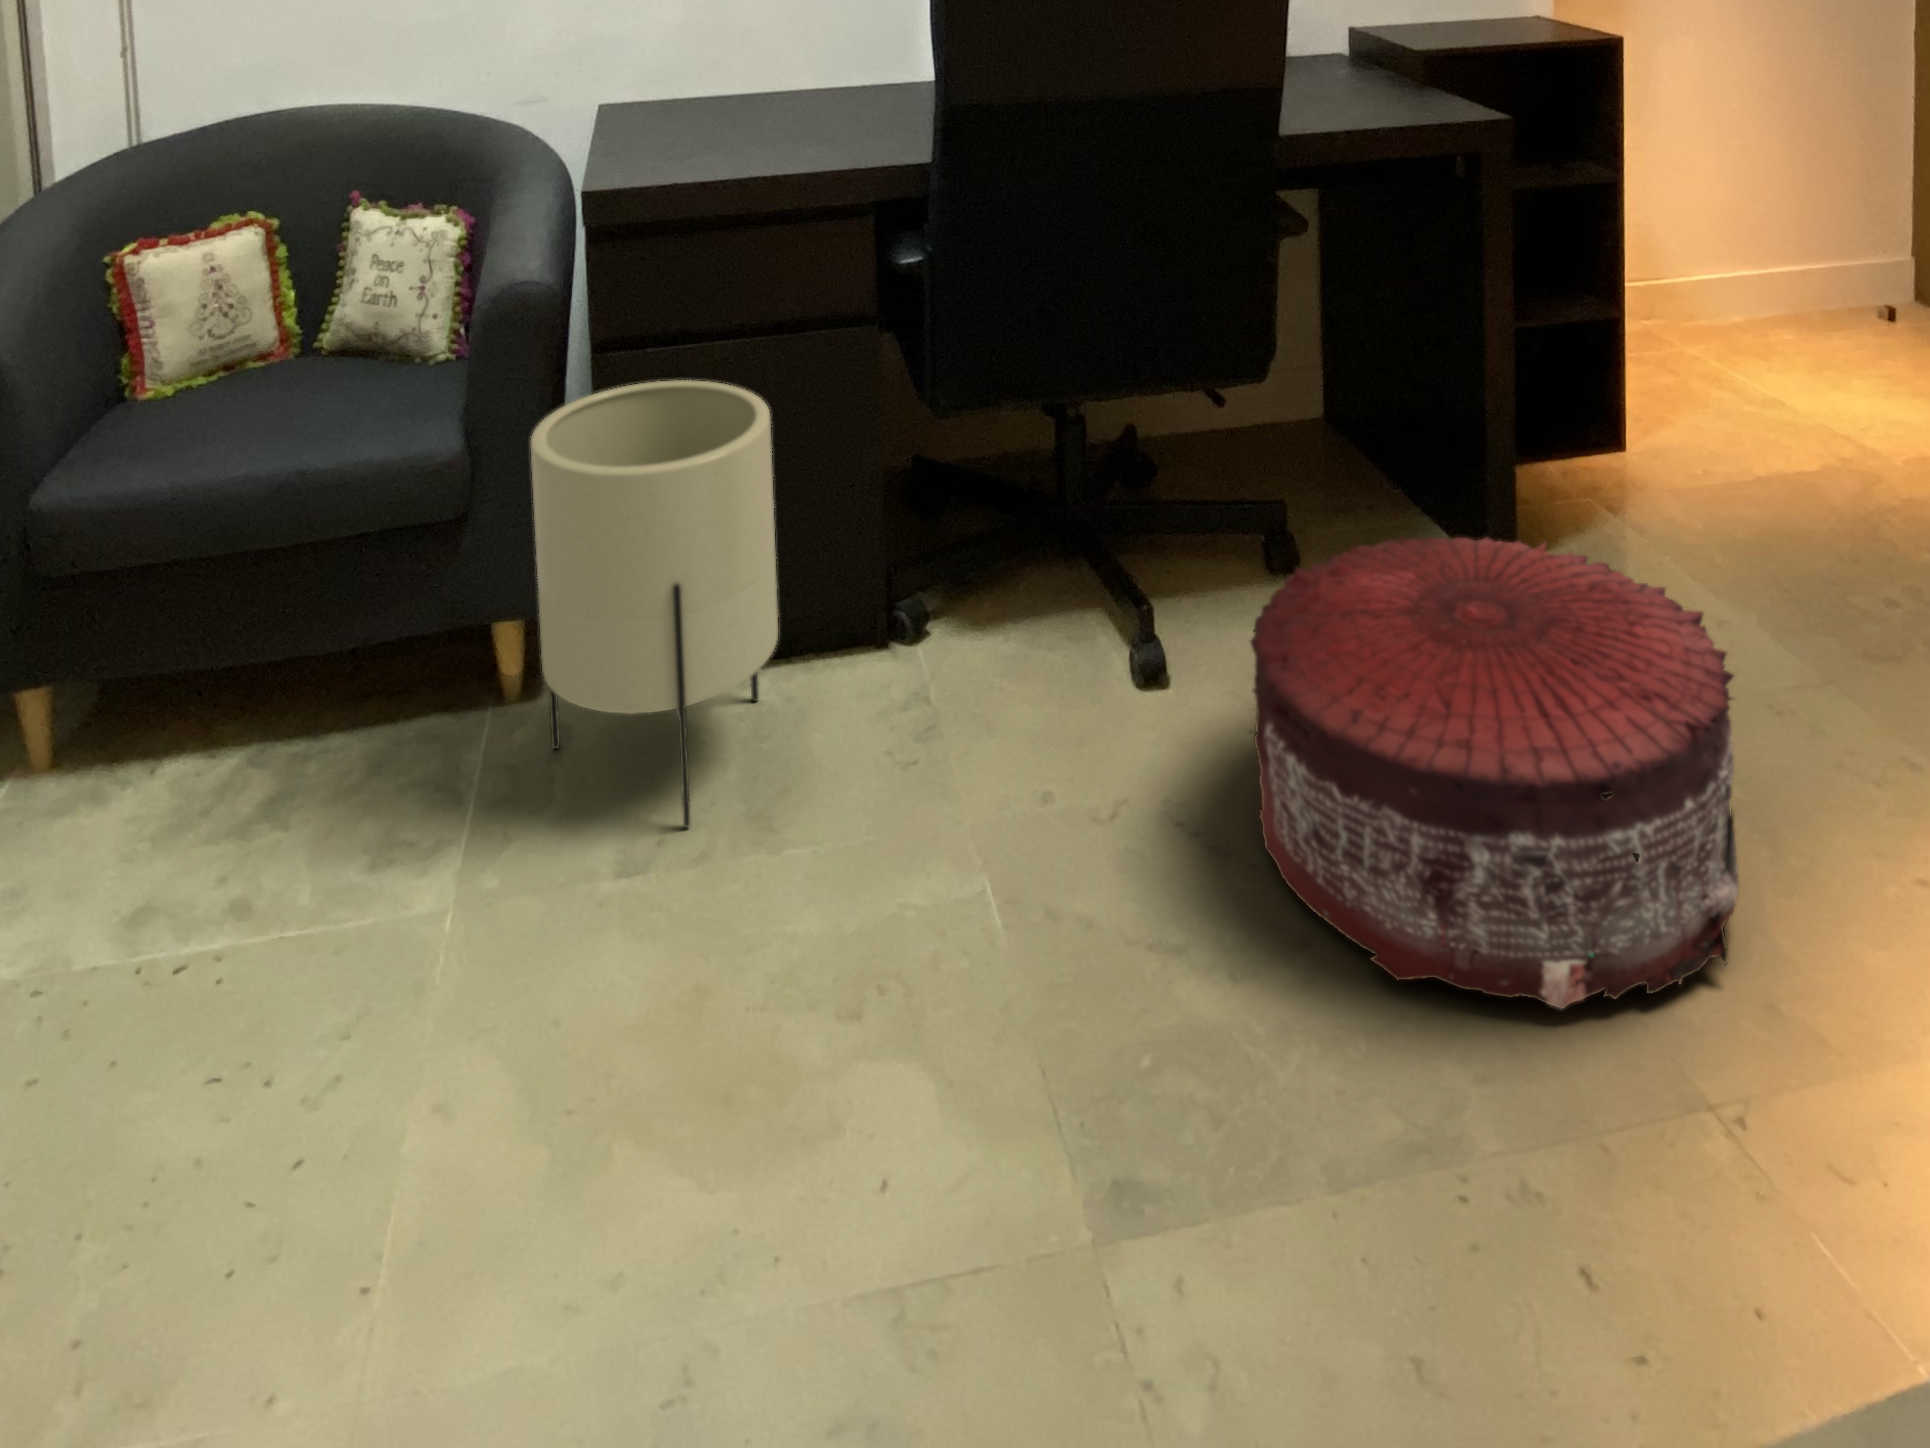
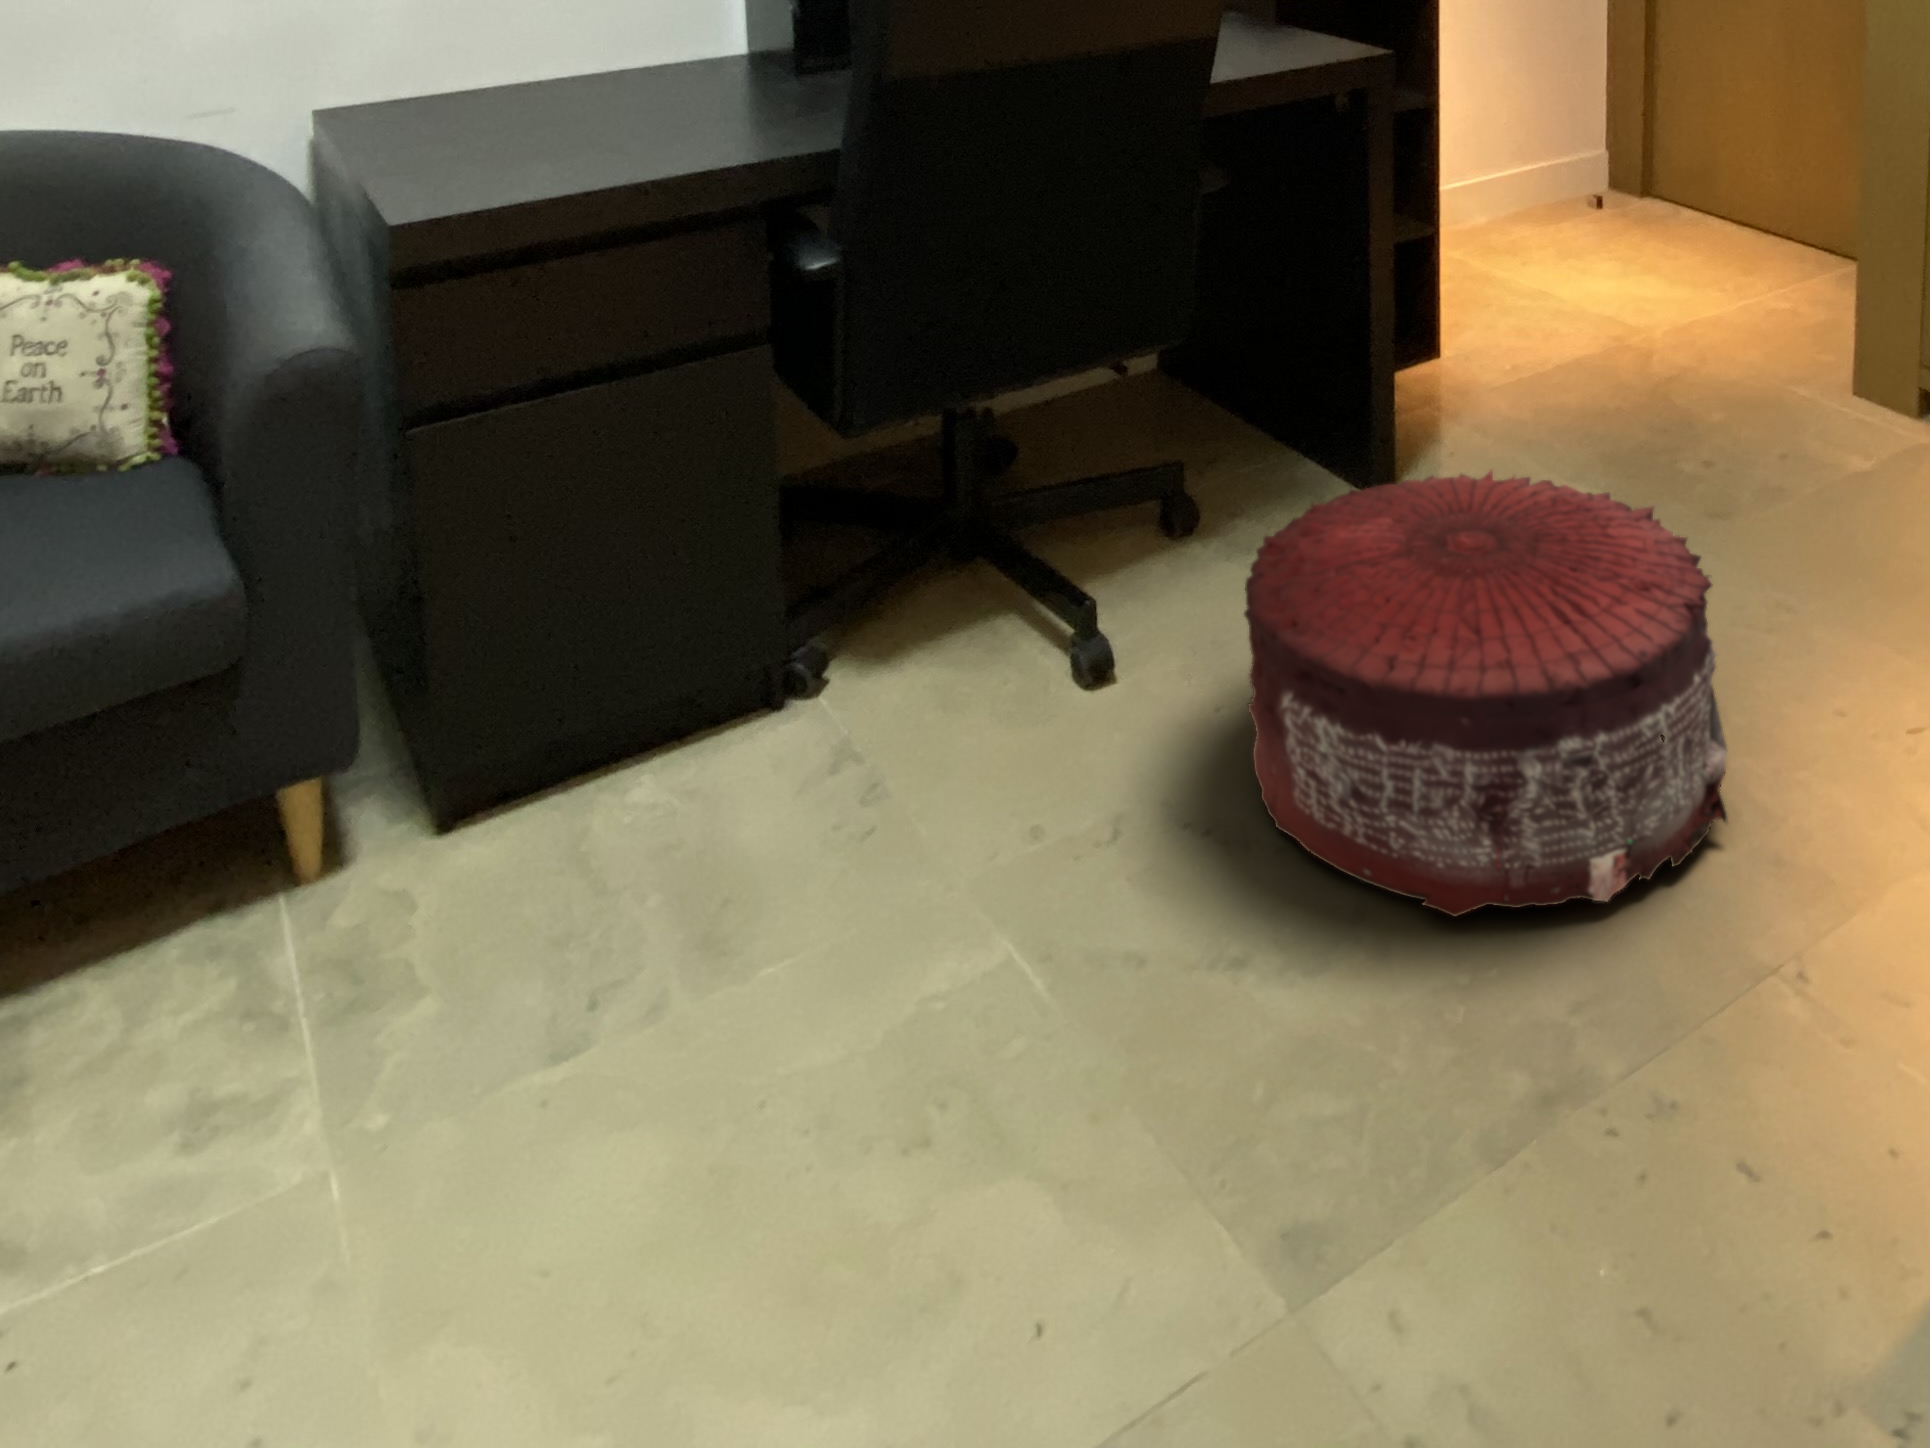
planter: present [531,380,778,828] -> none [356,433,687,973]

